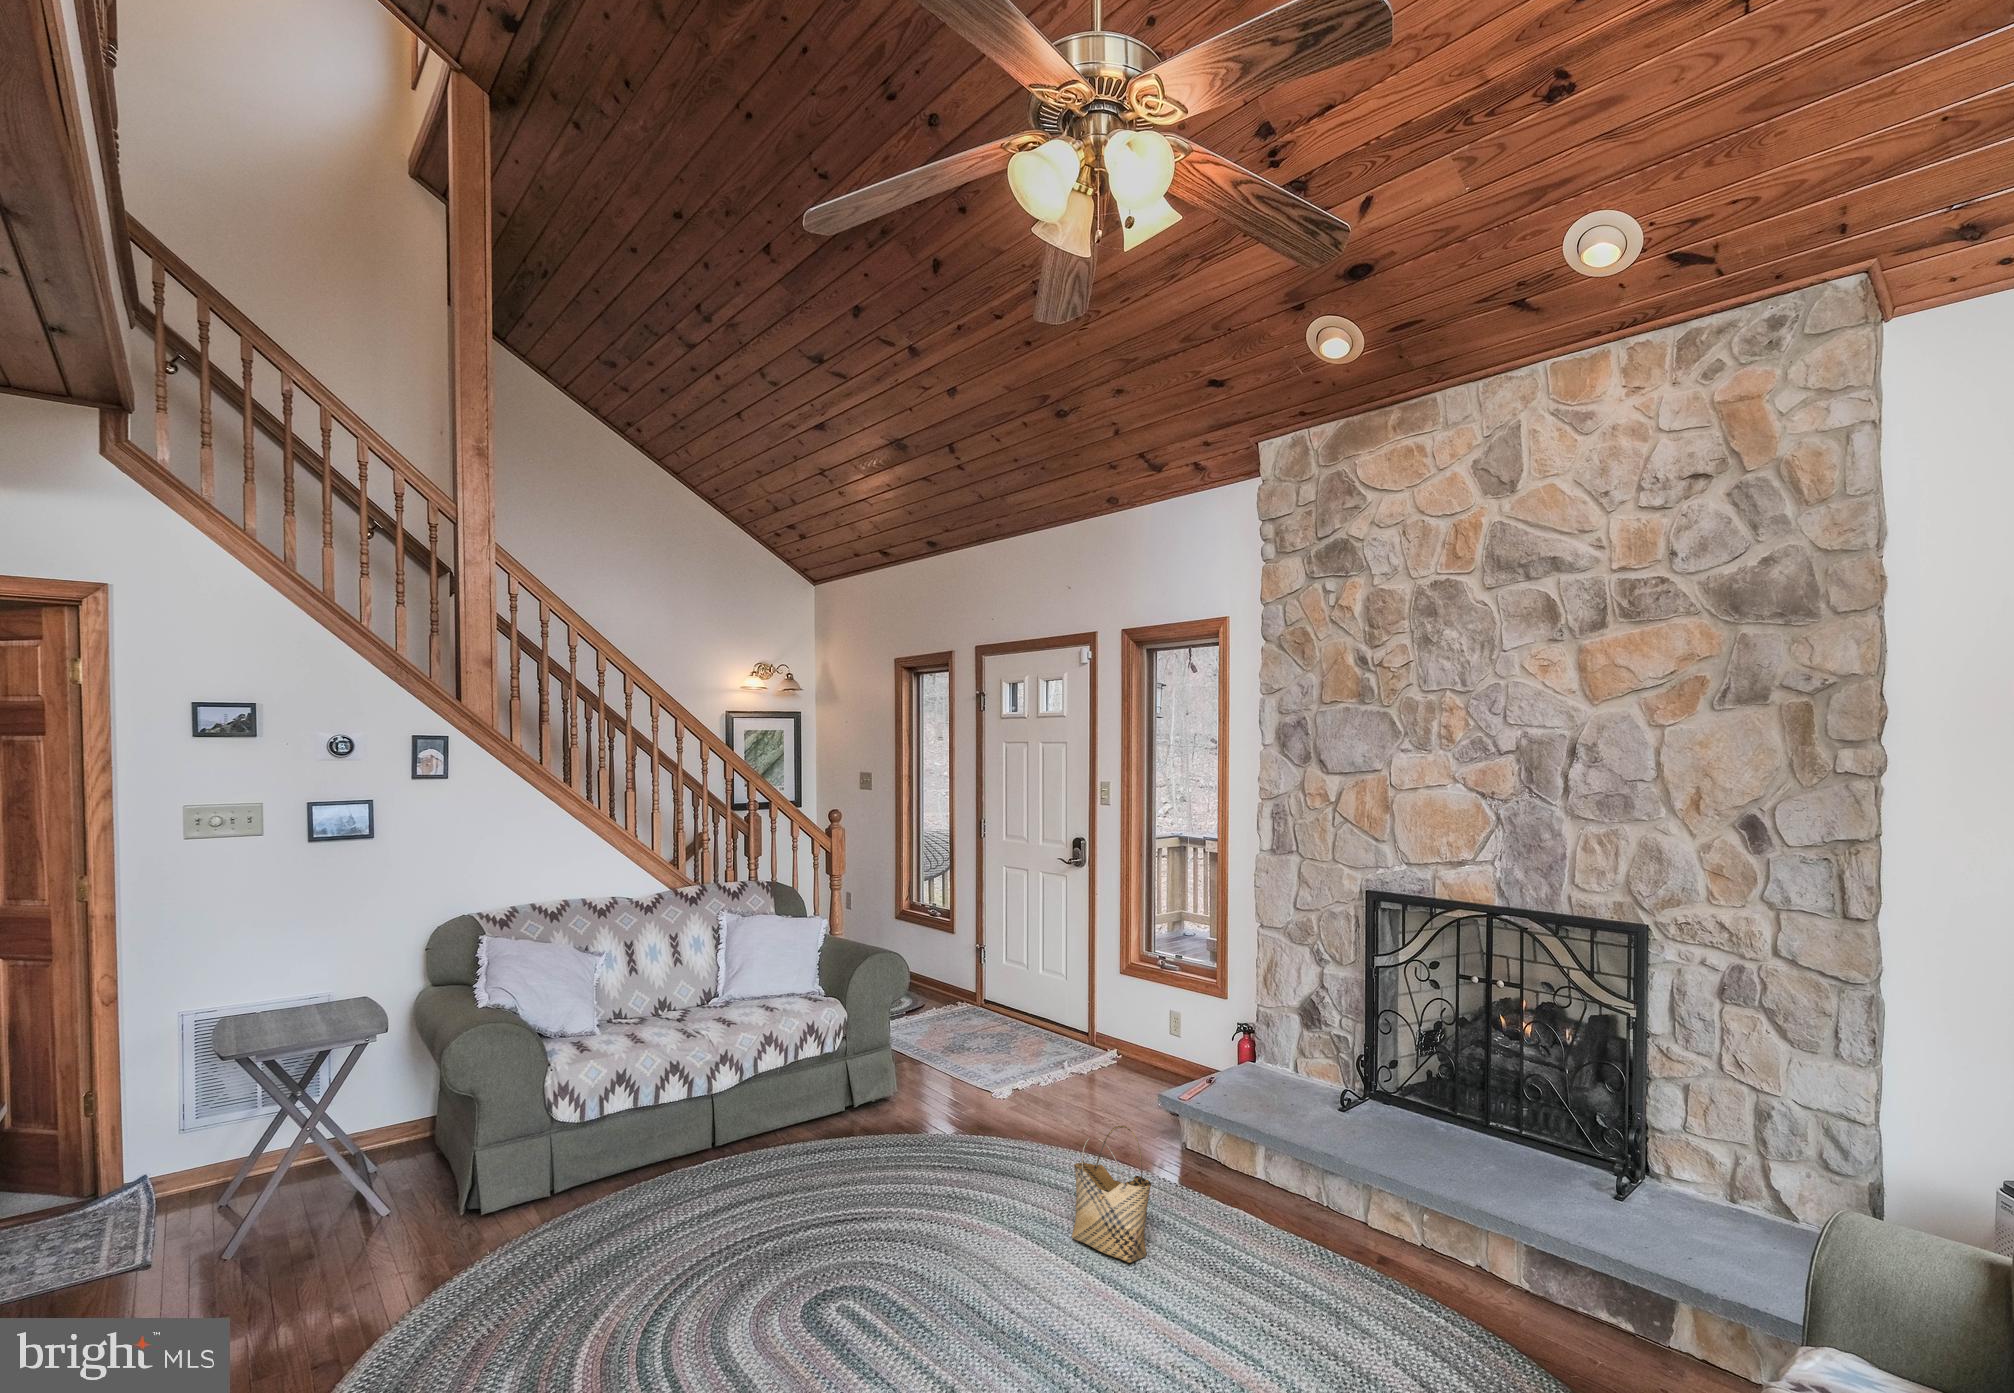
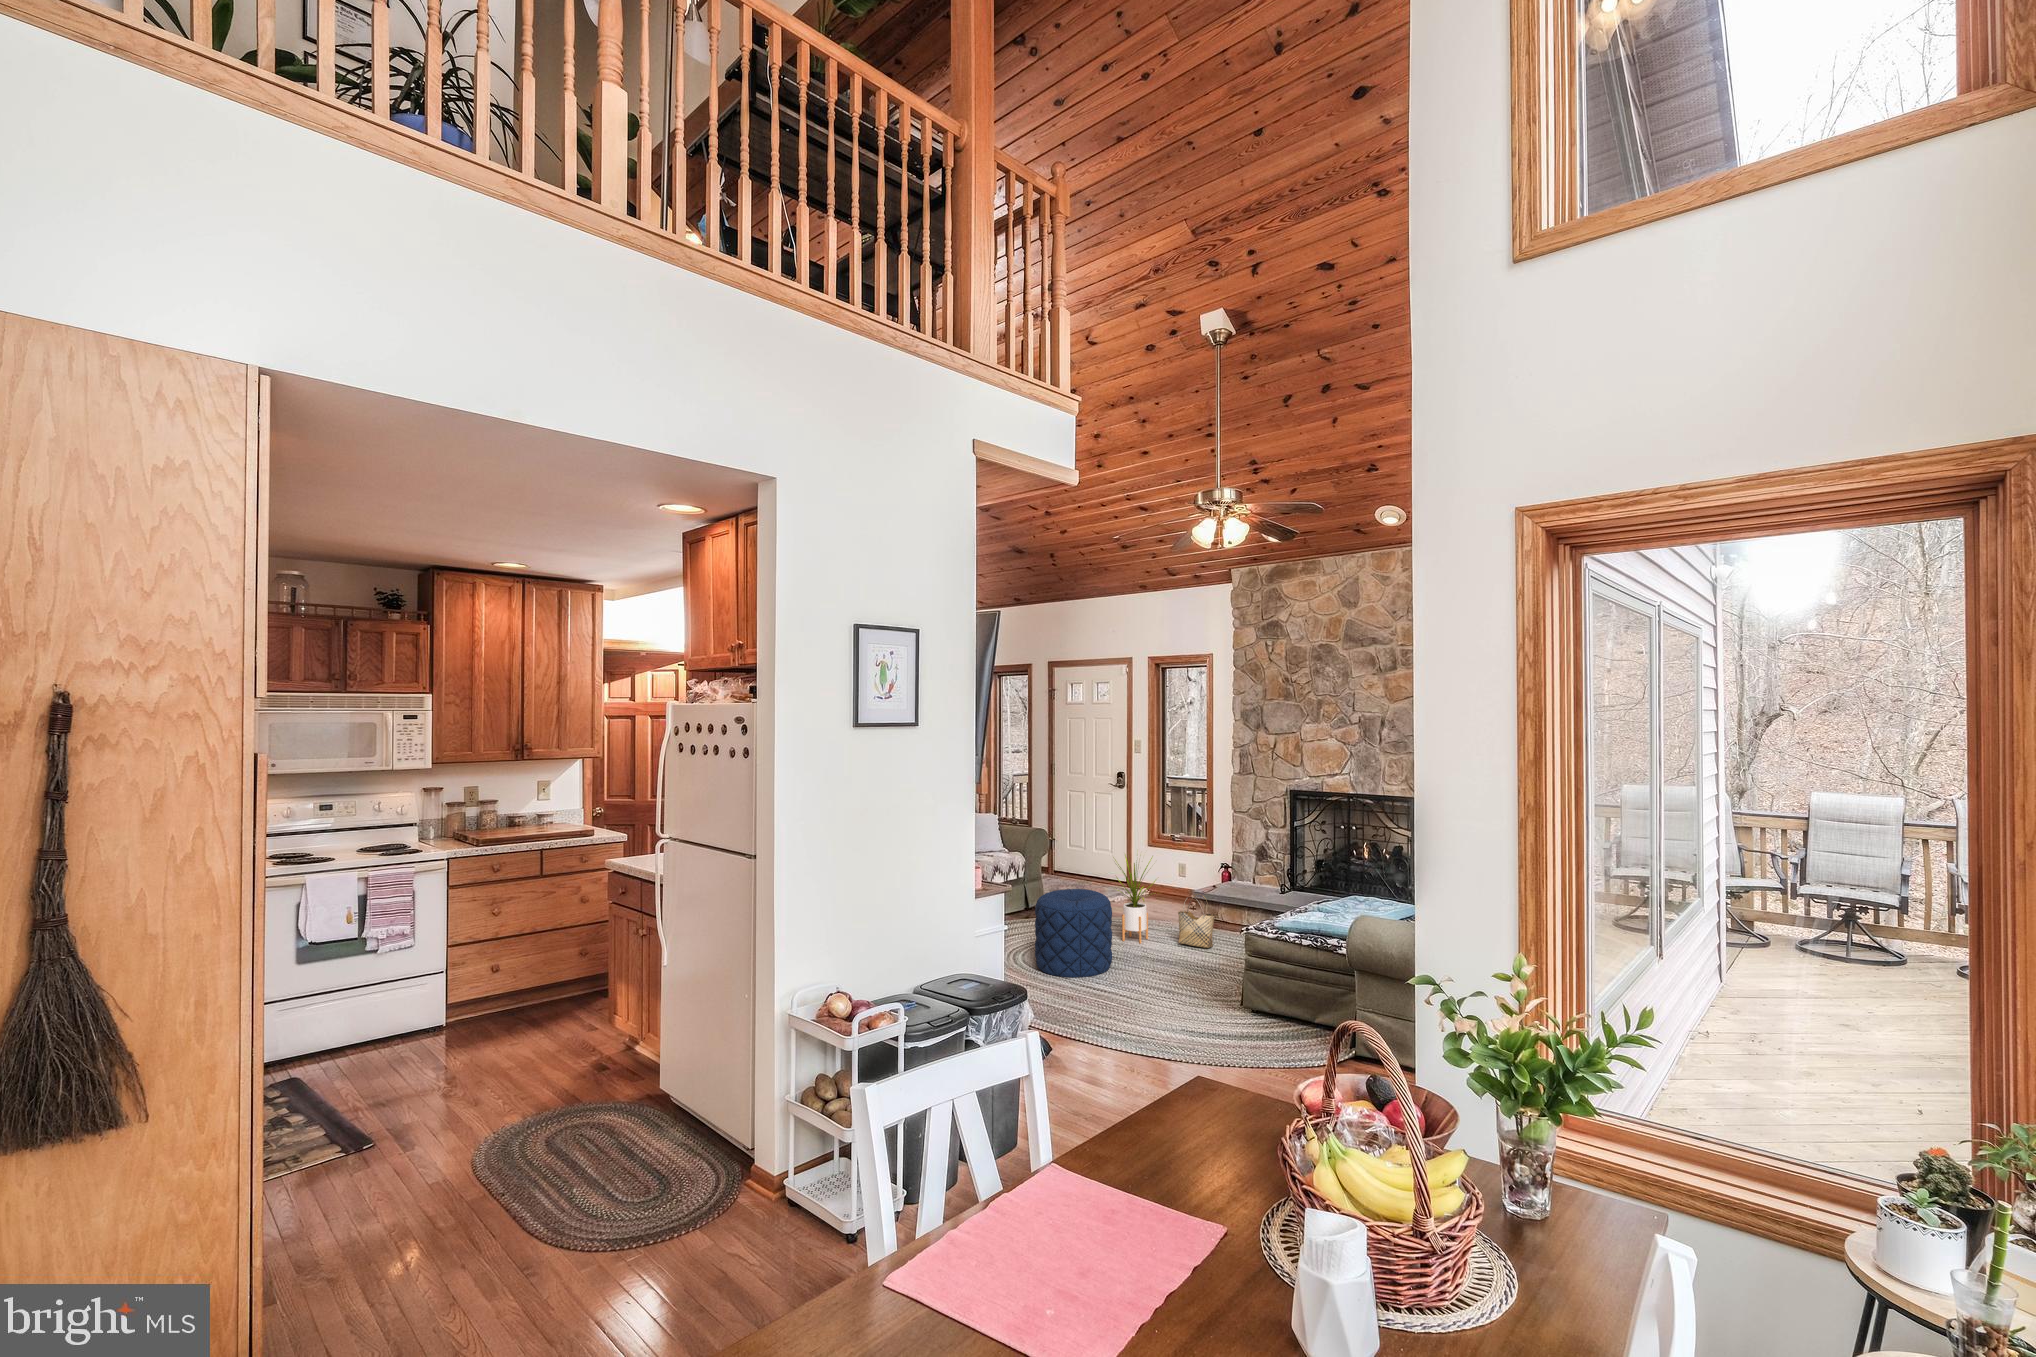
house plant: none [938,1007,1045,1229] -> present [1115,855,1156,944]
pouf: none [684,1111,874,1357] -> present [1035,889,1112,978]

